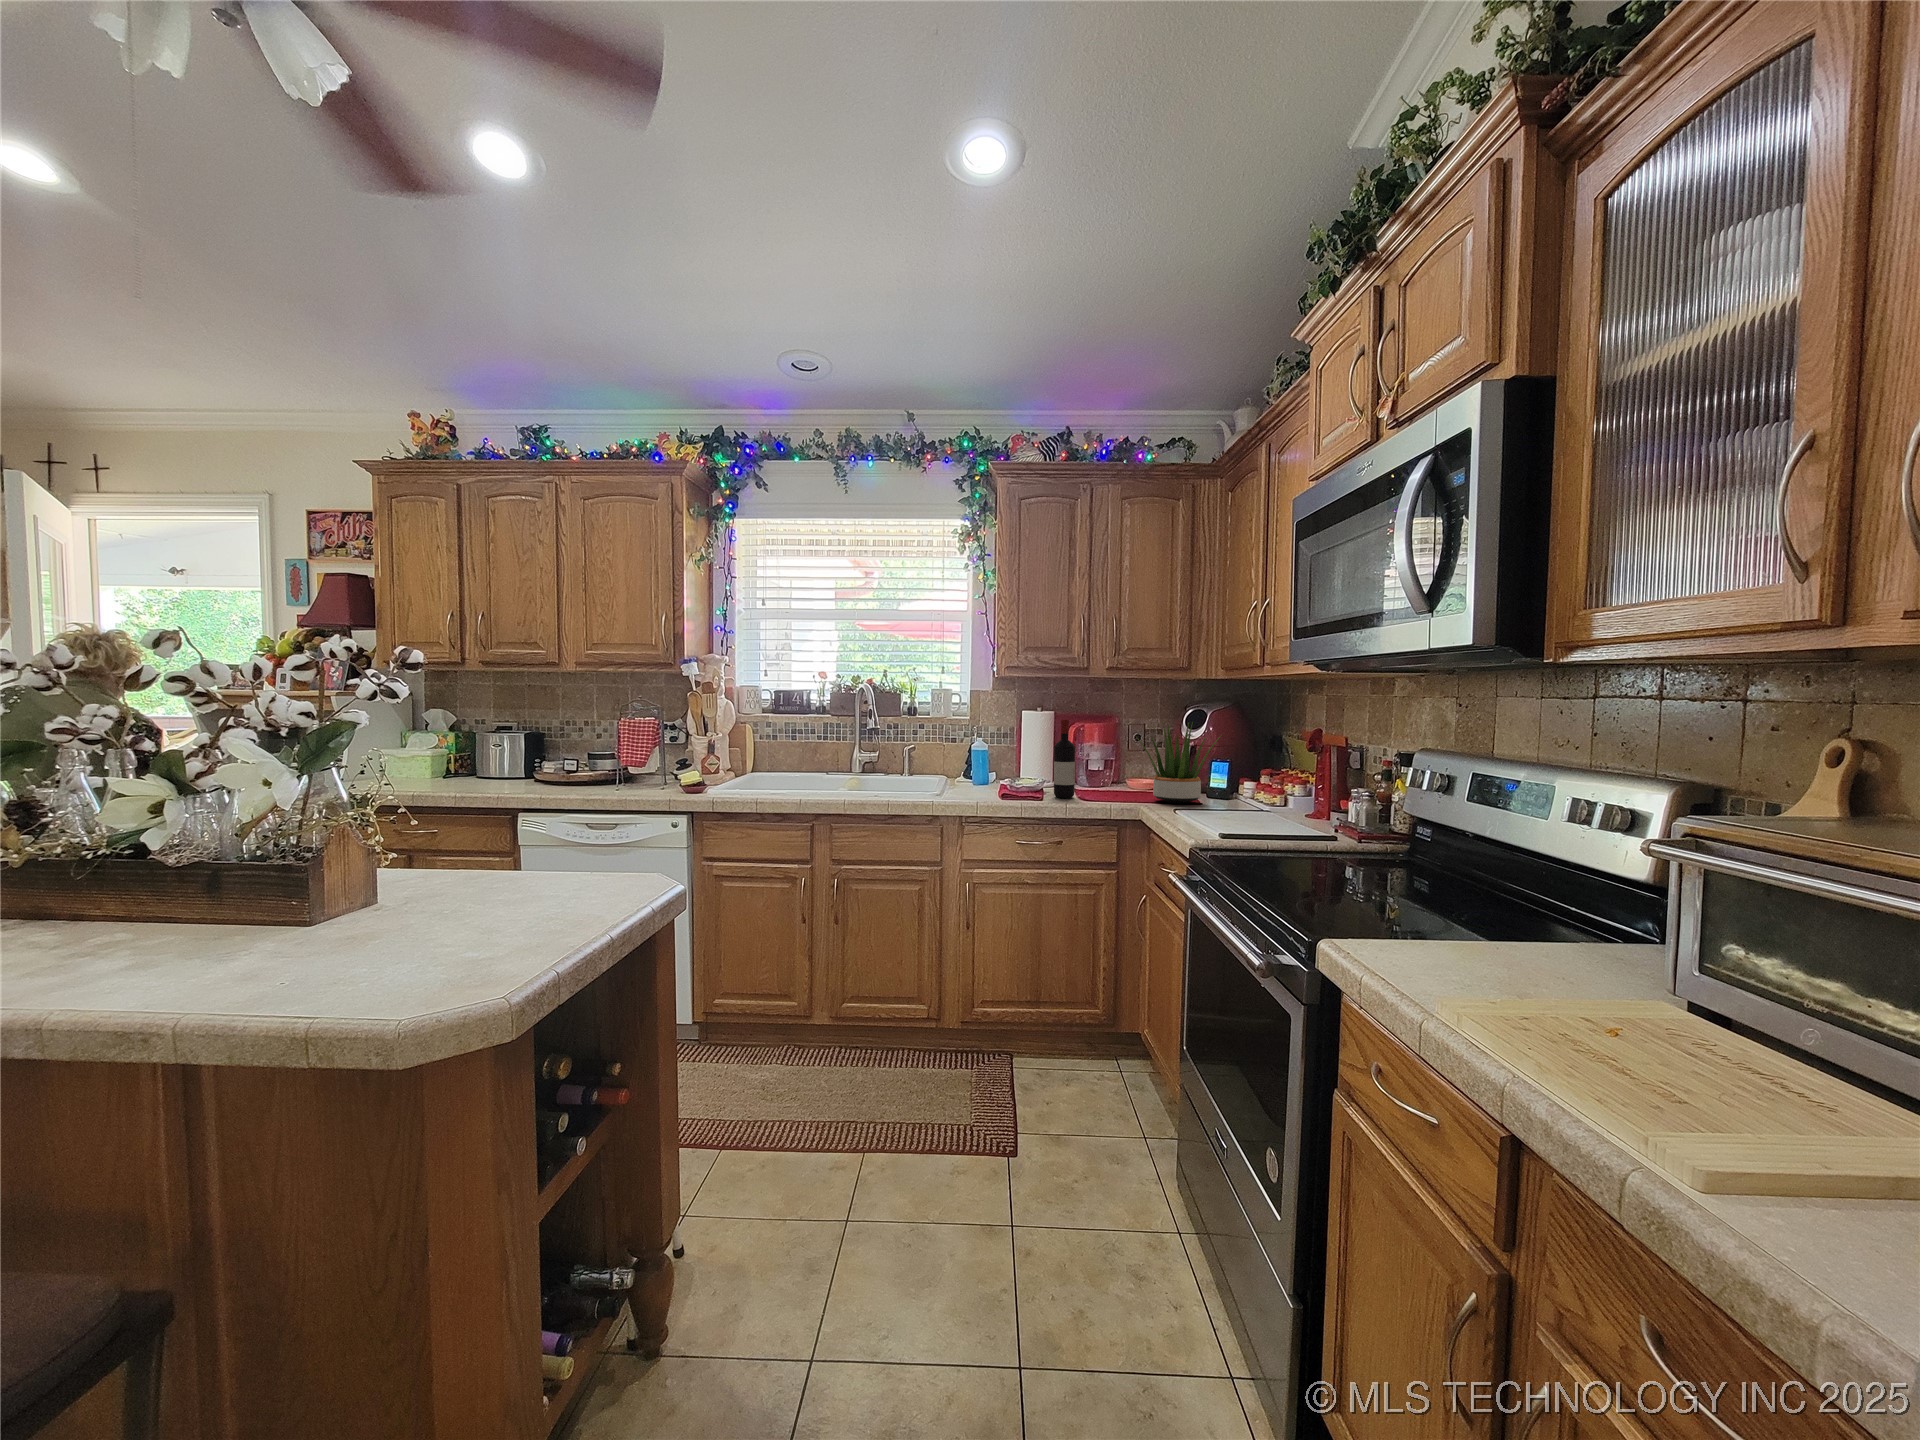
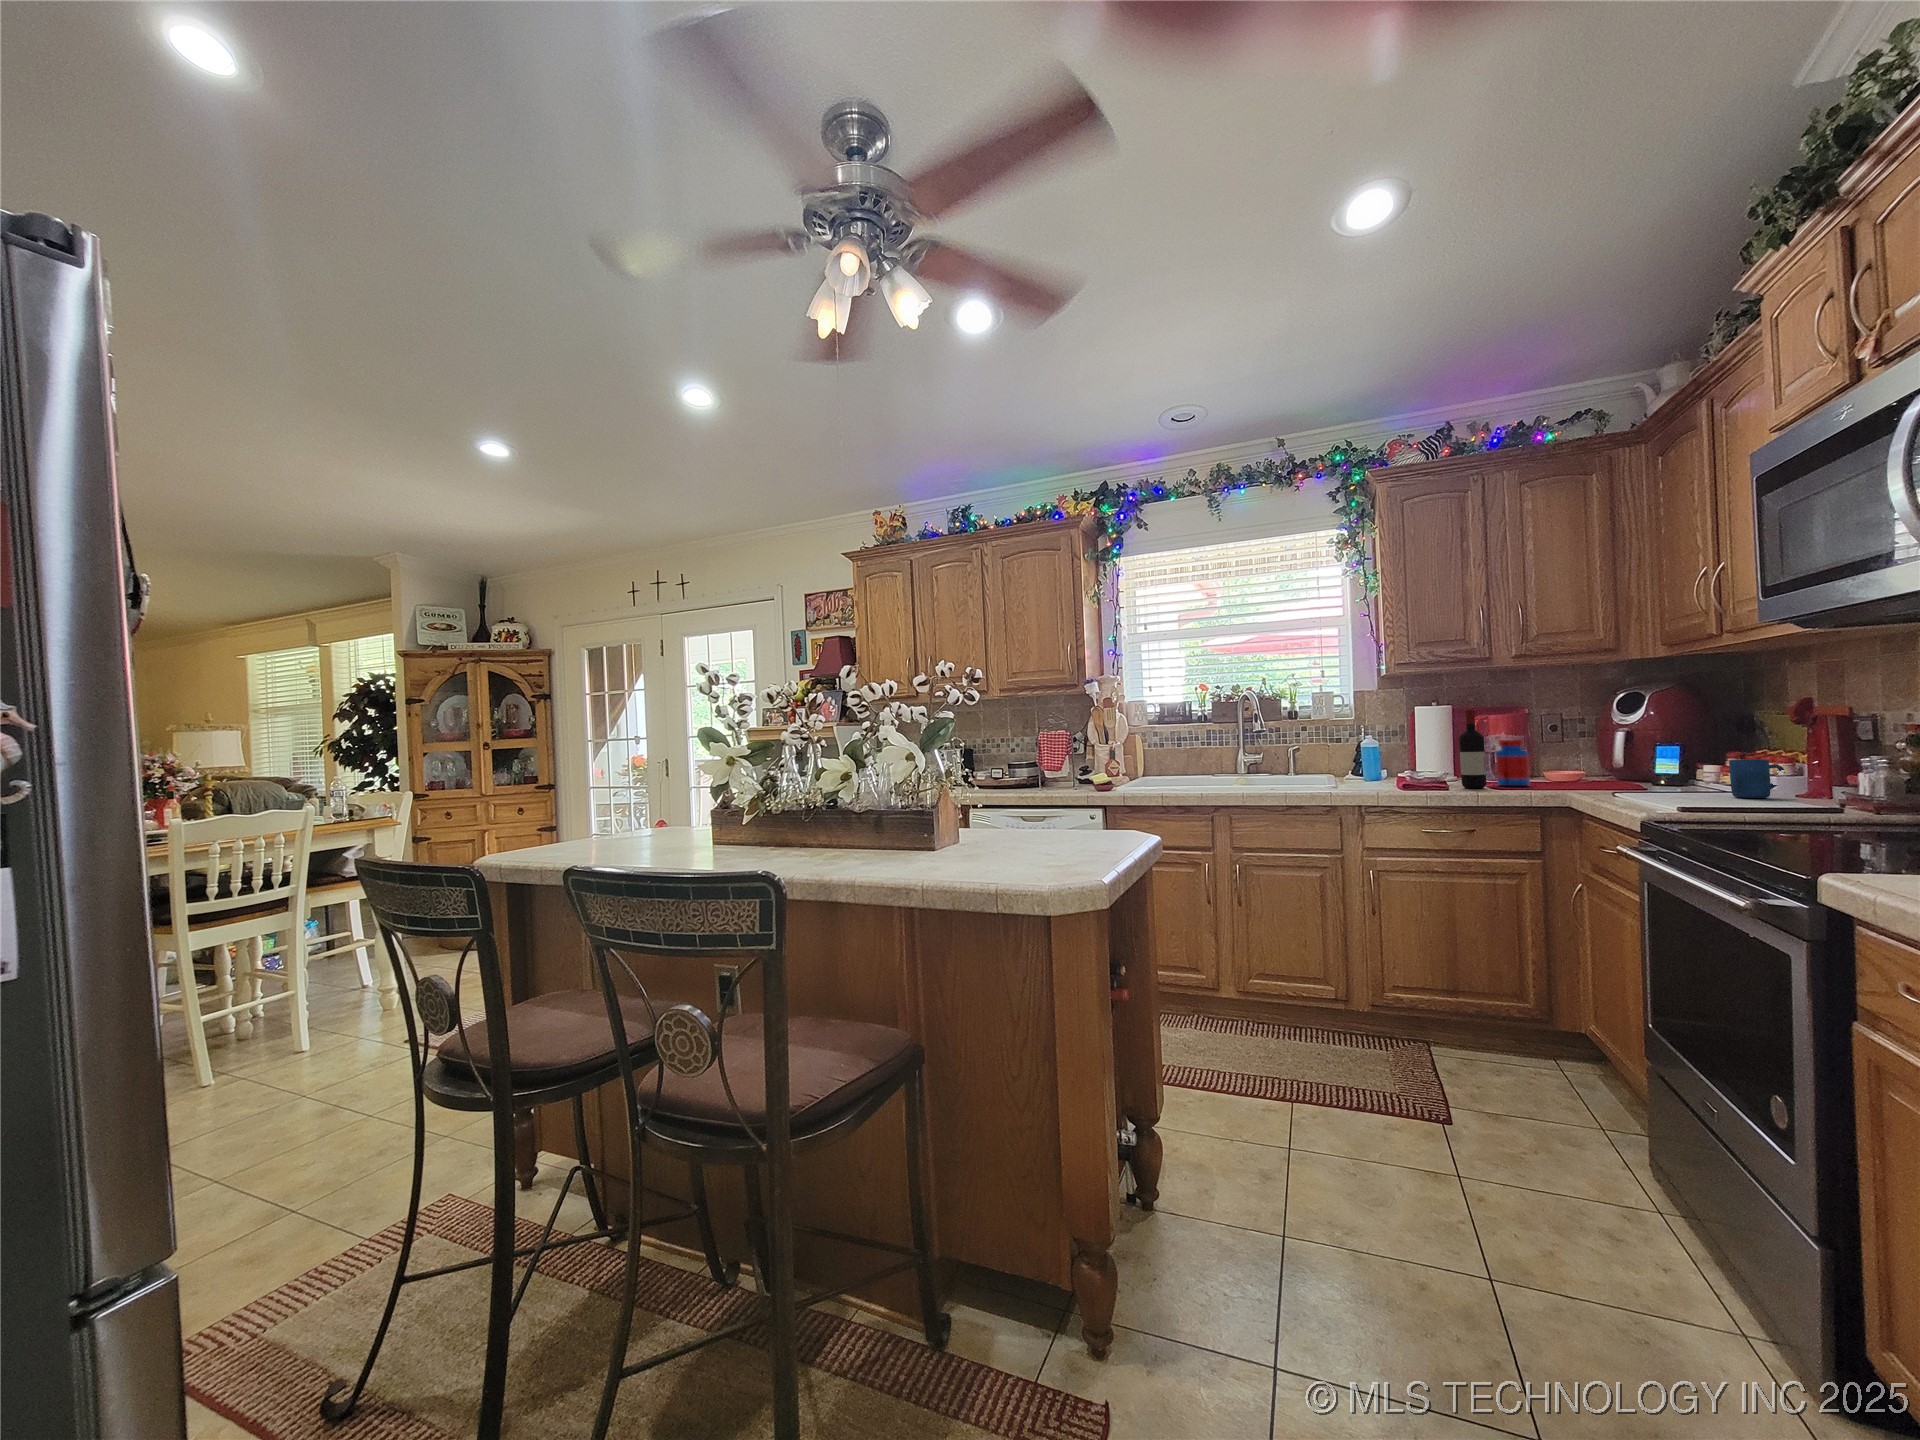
potted plant: present [1137,722,1220,804] -> none [1554,704,1673,790]
jar: none [1085,748,1111,795] -> present [1495,739,1530,786]
mug: none [1260,782,1299,819] -> present [1729,760,1784,798]

